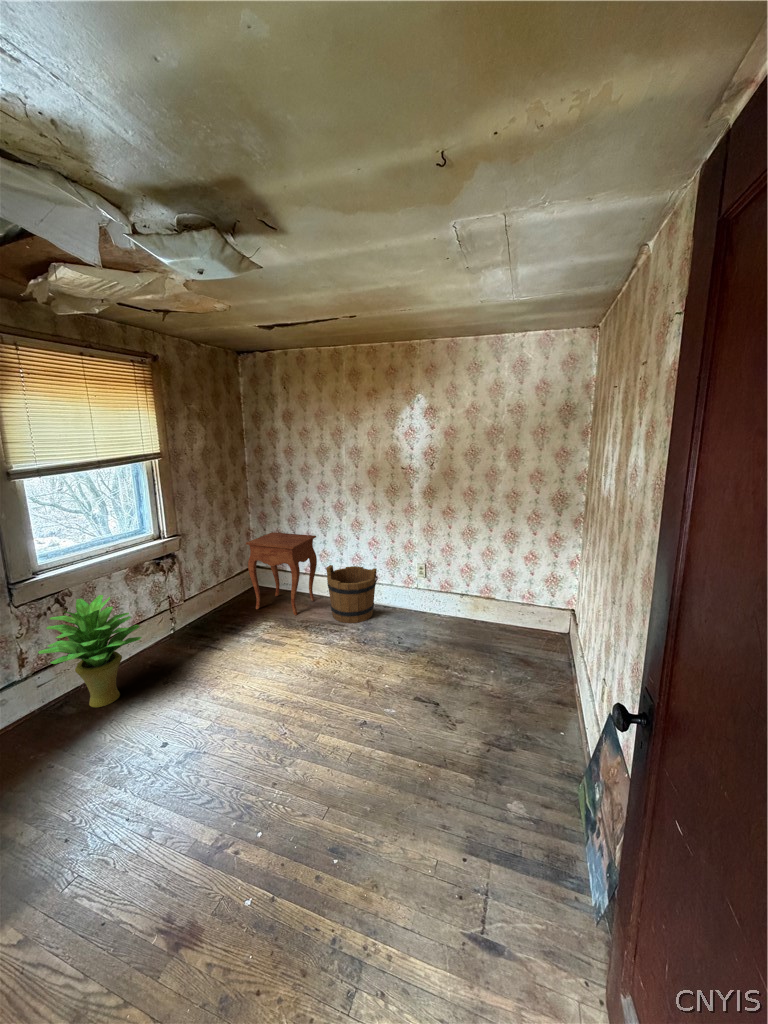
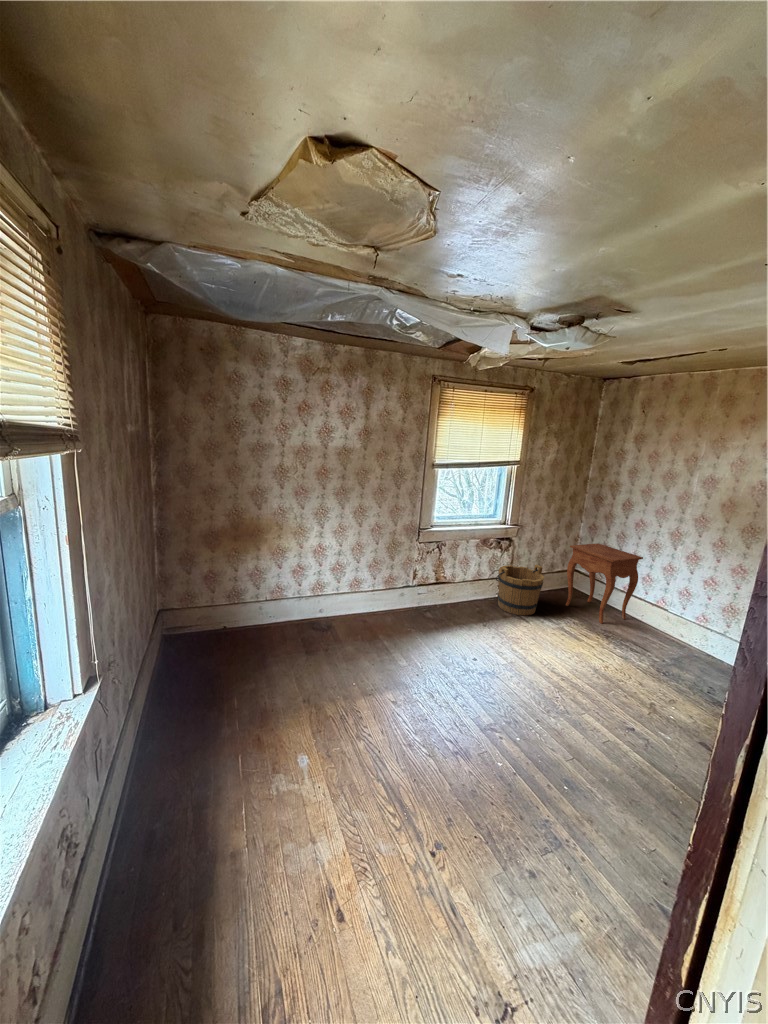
bucket: present [326,565,378,623] -> present [496,565,544,615]
potted plant: present [38,595,142,707] -> none [424,549,478,622]

